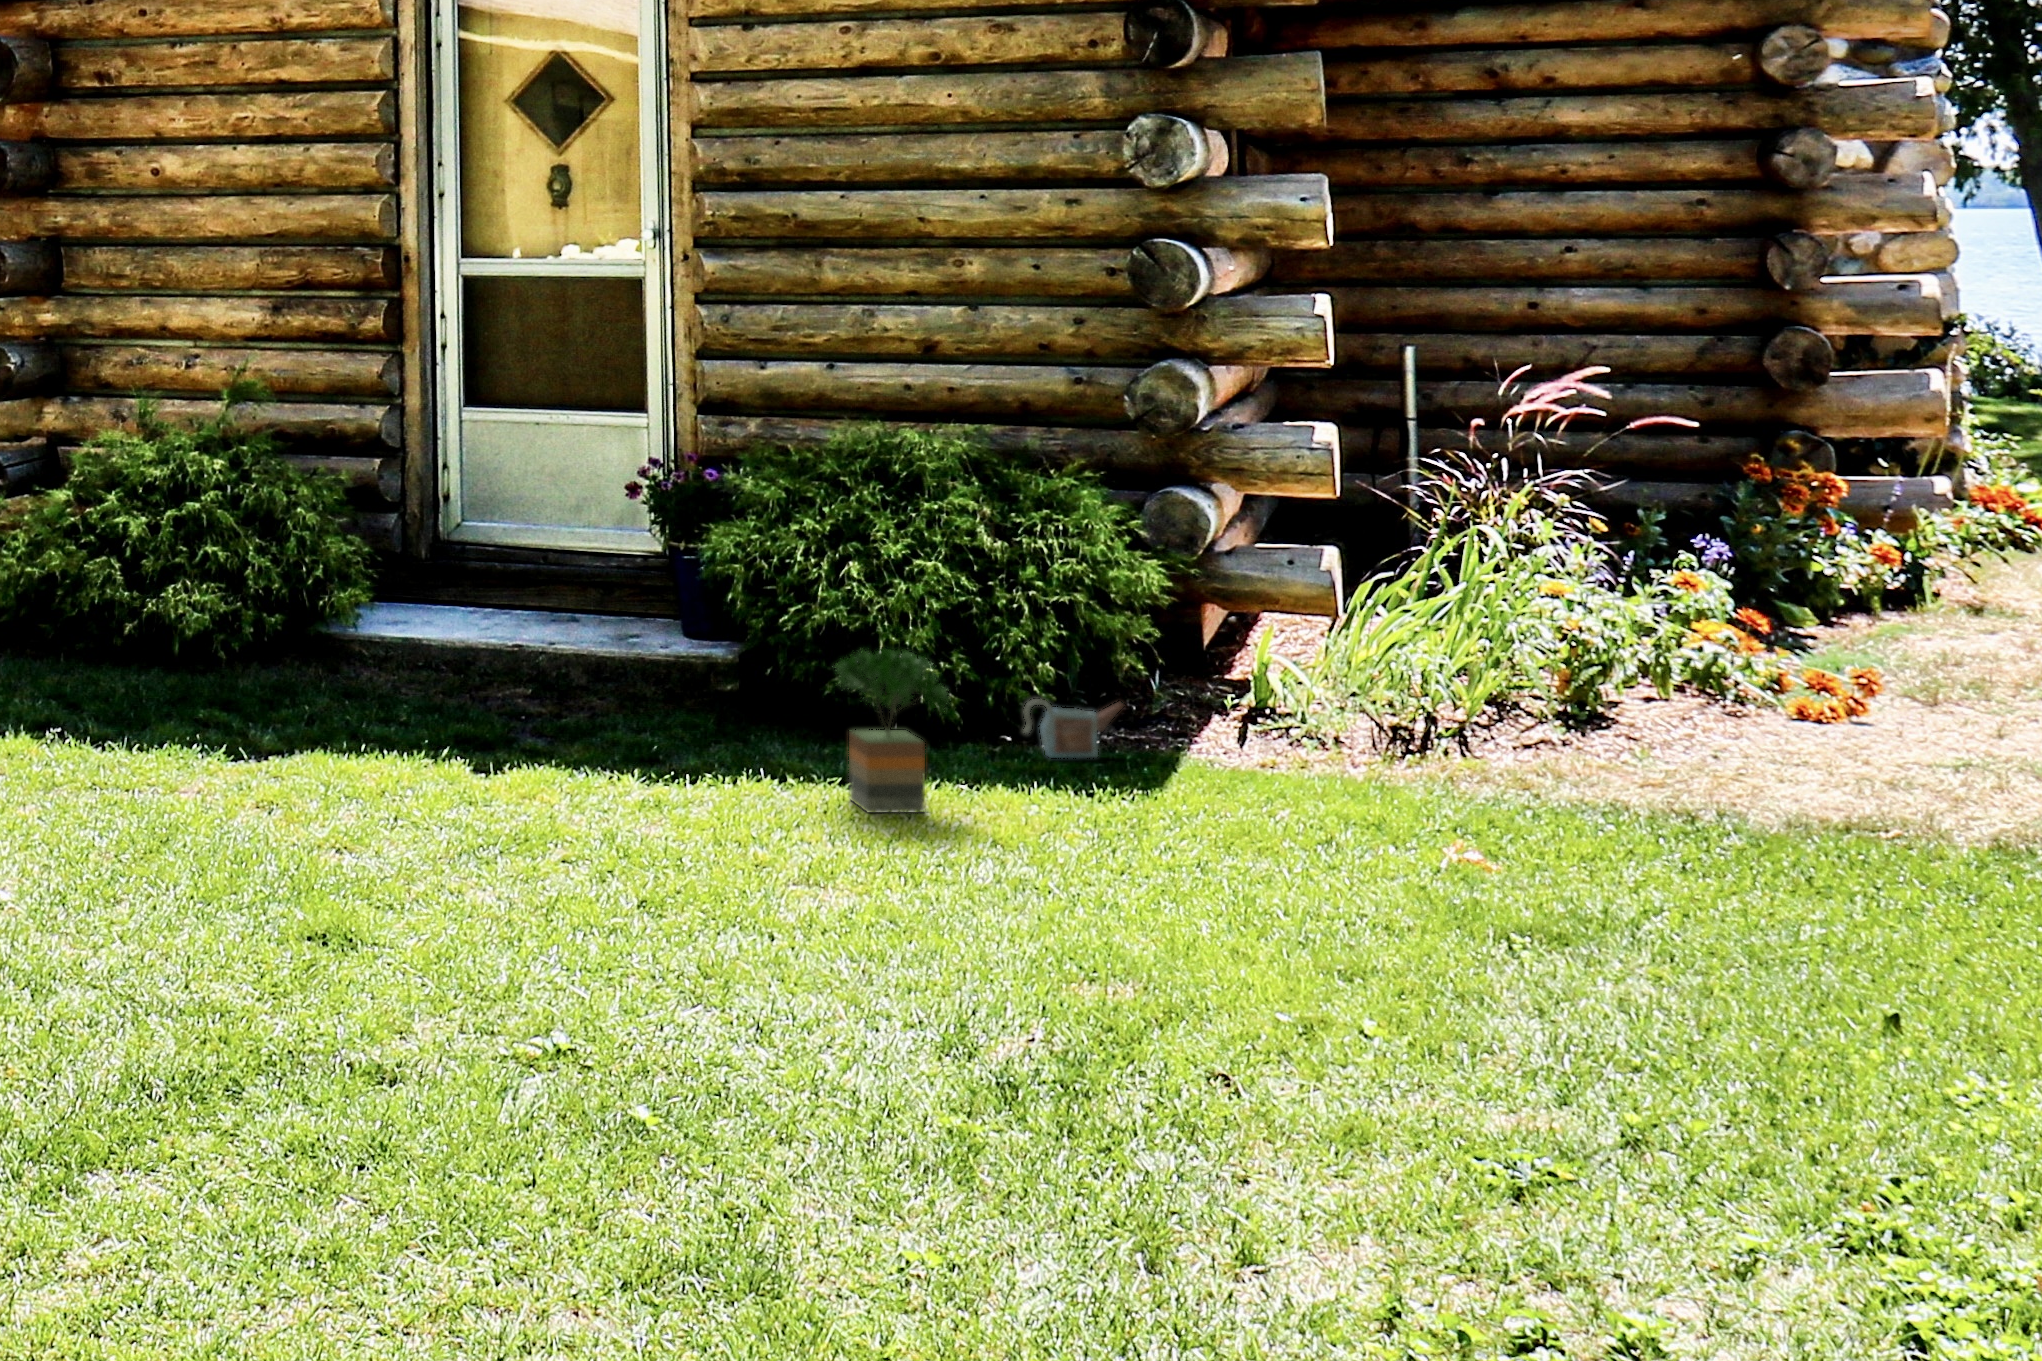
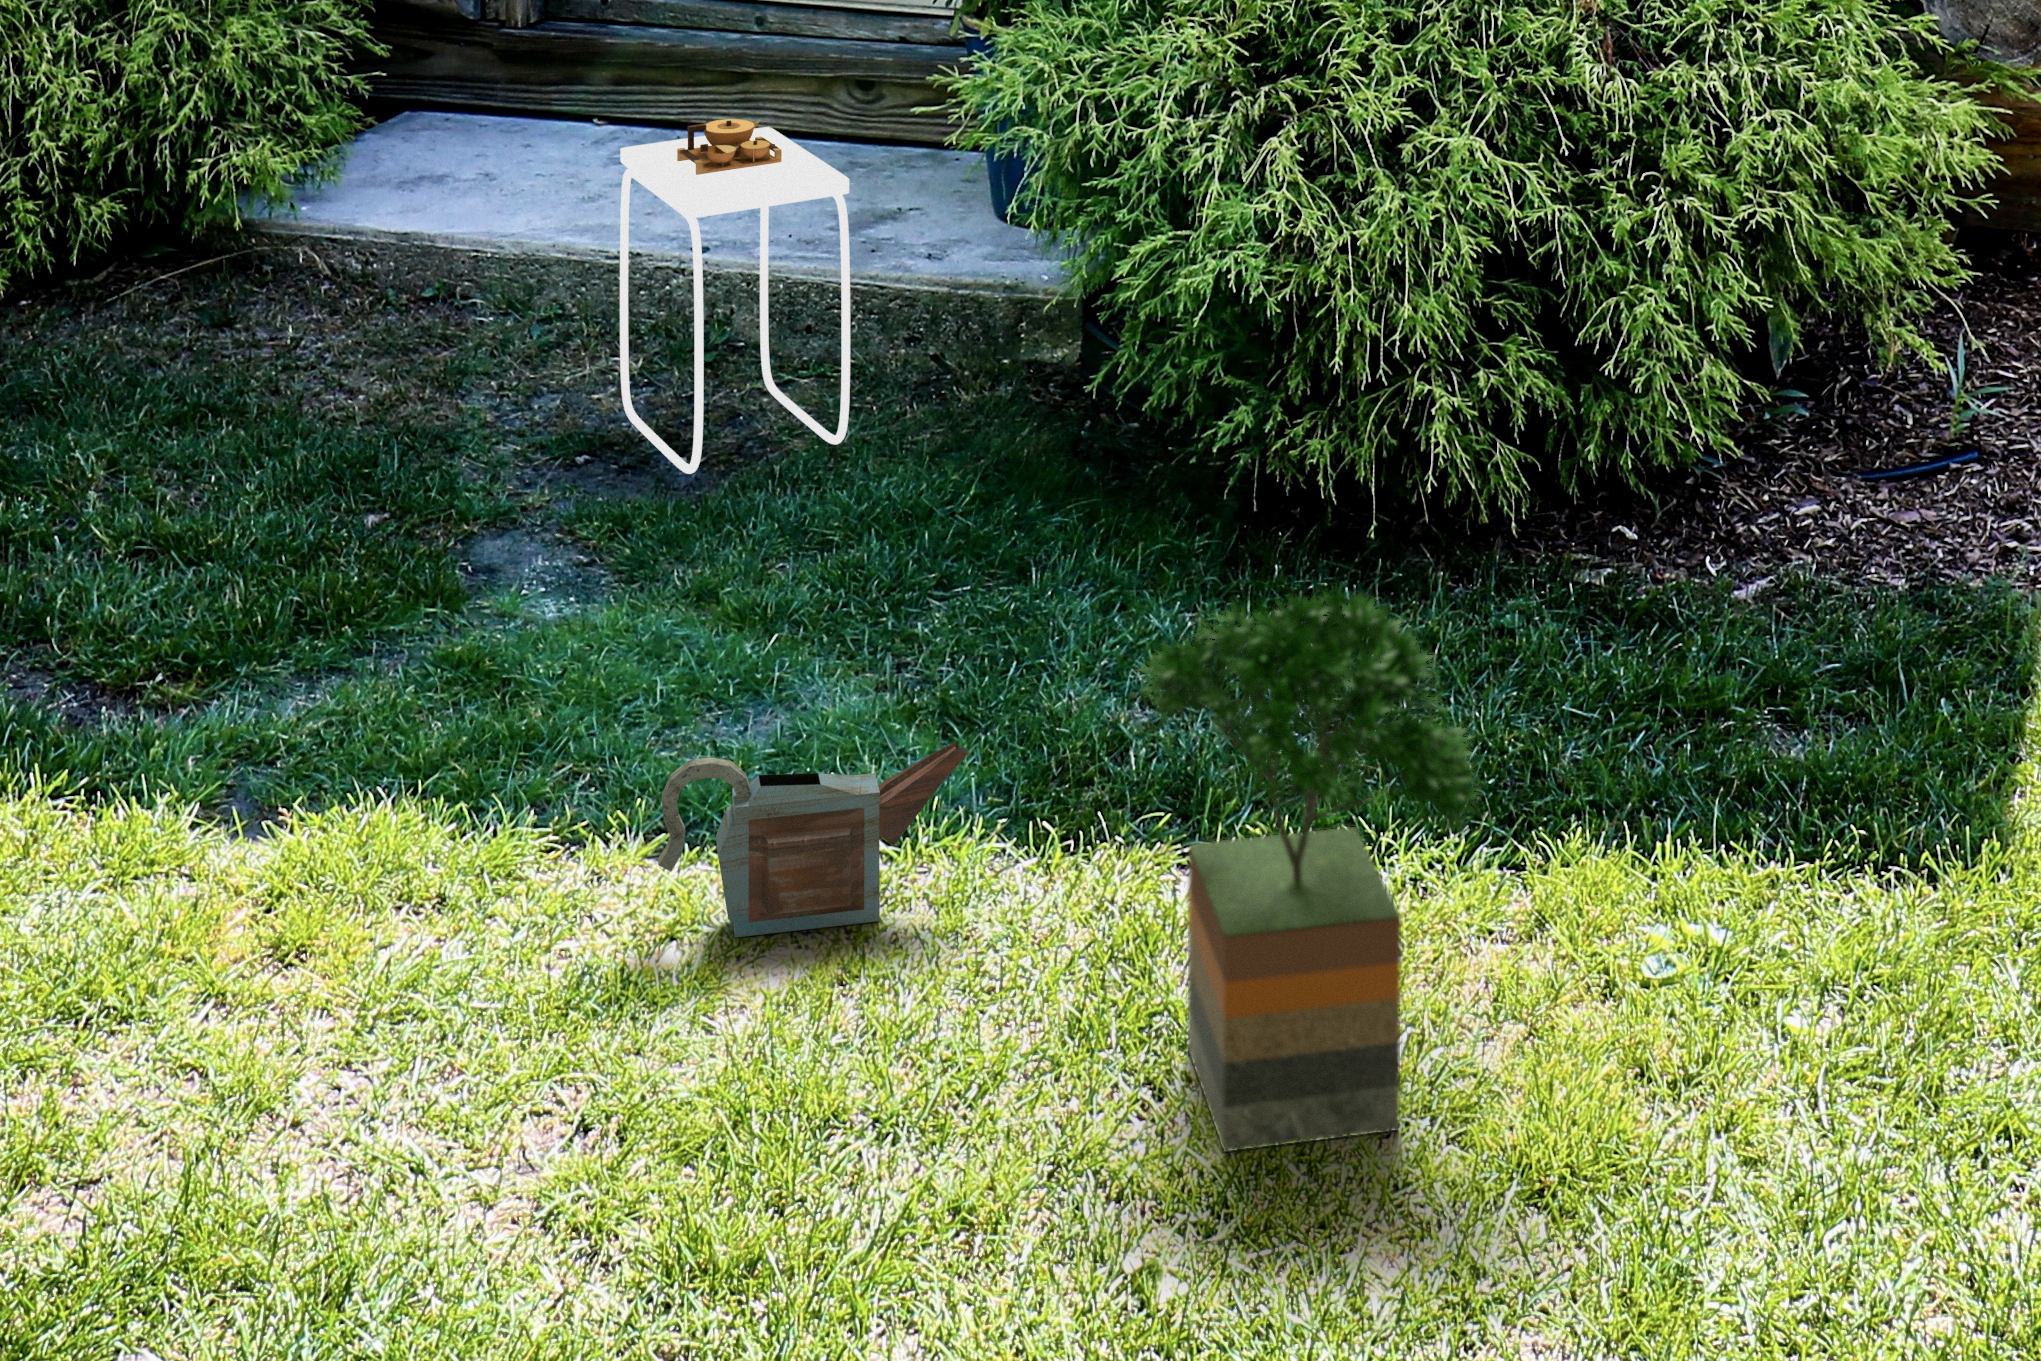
side table: none [549,559,656,699] -> present [620,119,850,474]
watering can: present [1024,699,1123,758] -> present [658,742,969,937]

